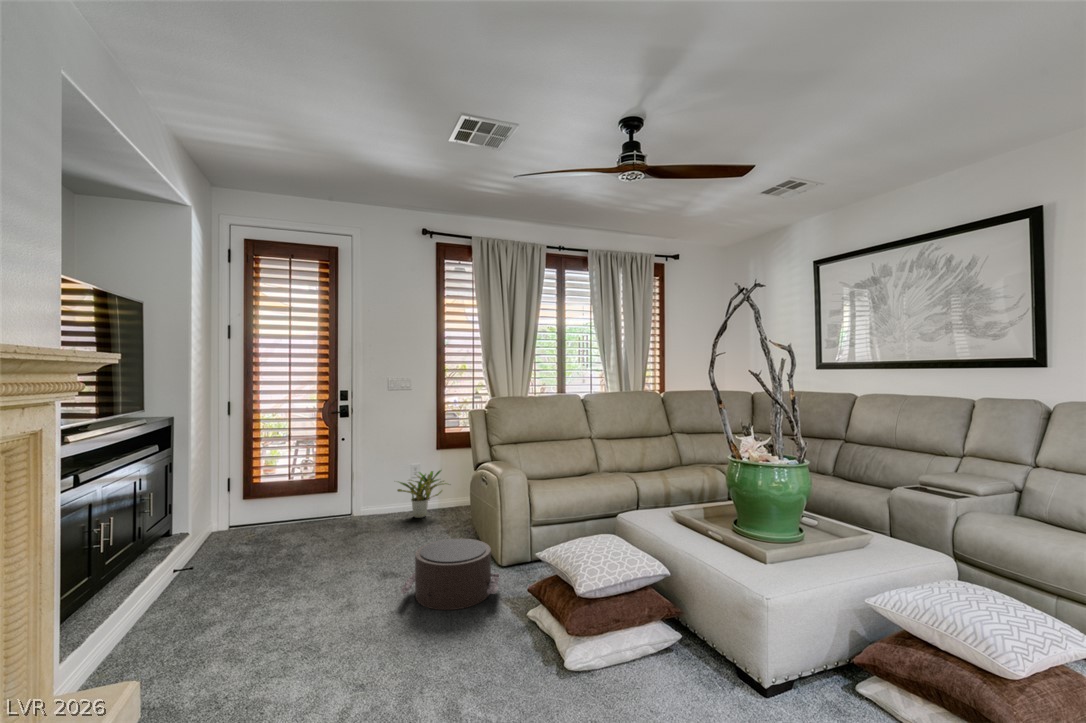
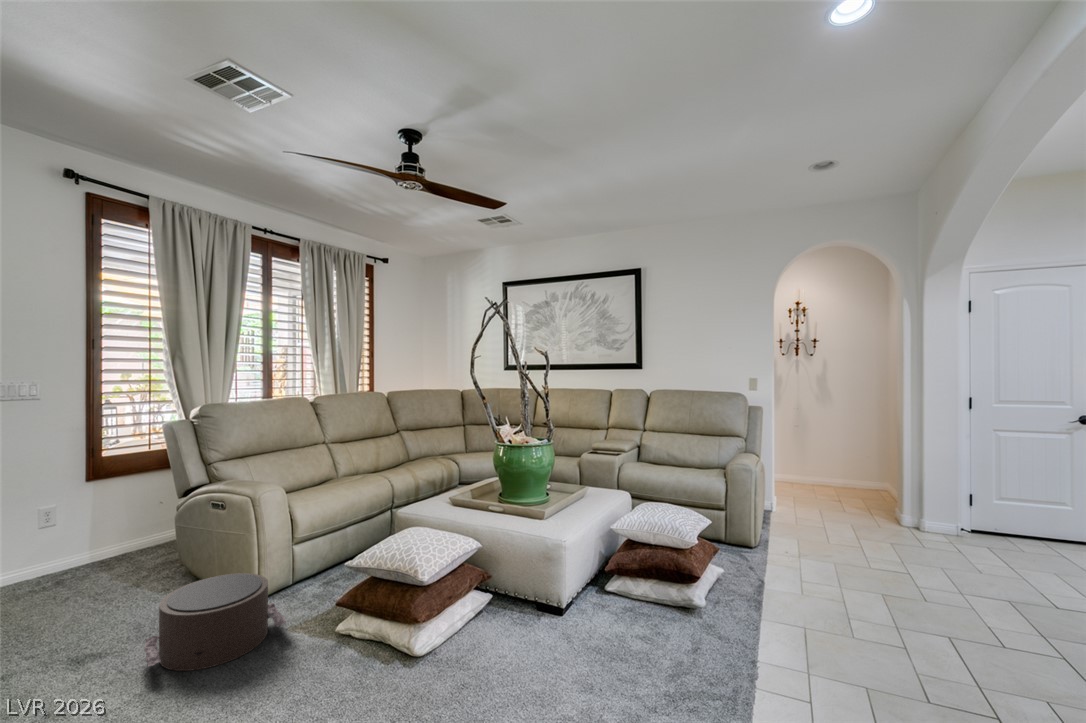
potted plant: present [397,470,447,518] -> none [12,503,120,578]

